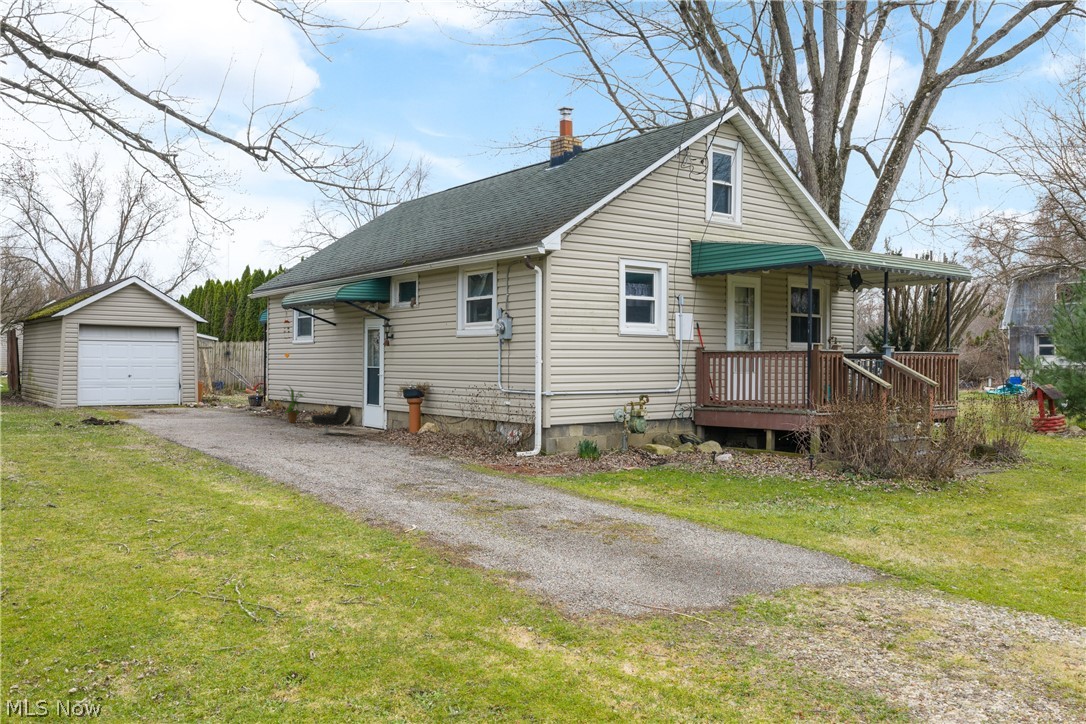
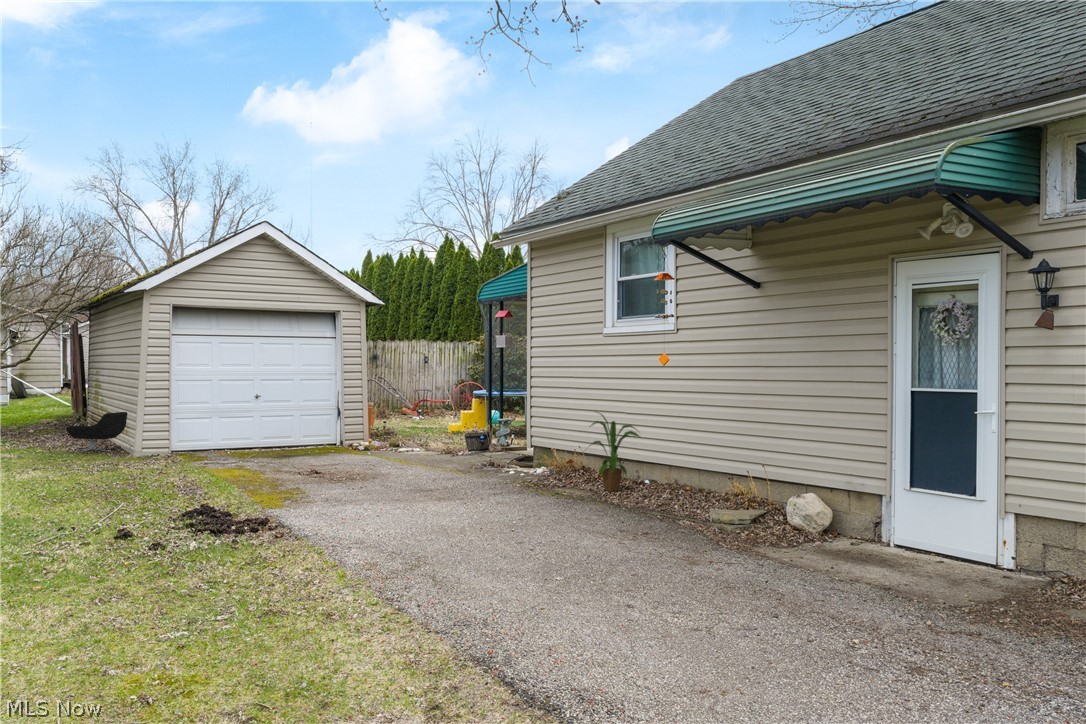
lounge chair: present [312,405,351,434] -> present [66,412,128,452]

